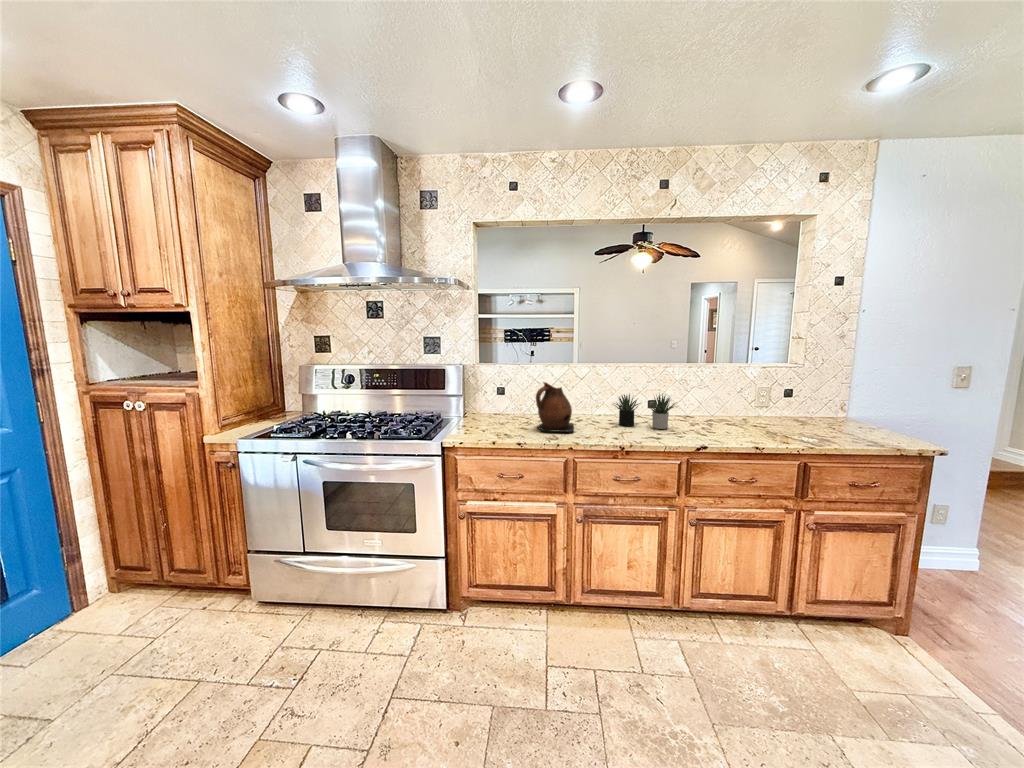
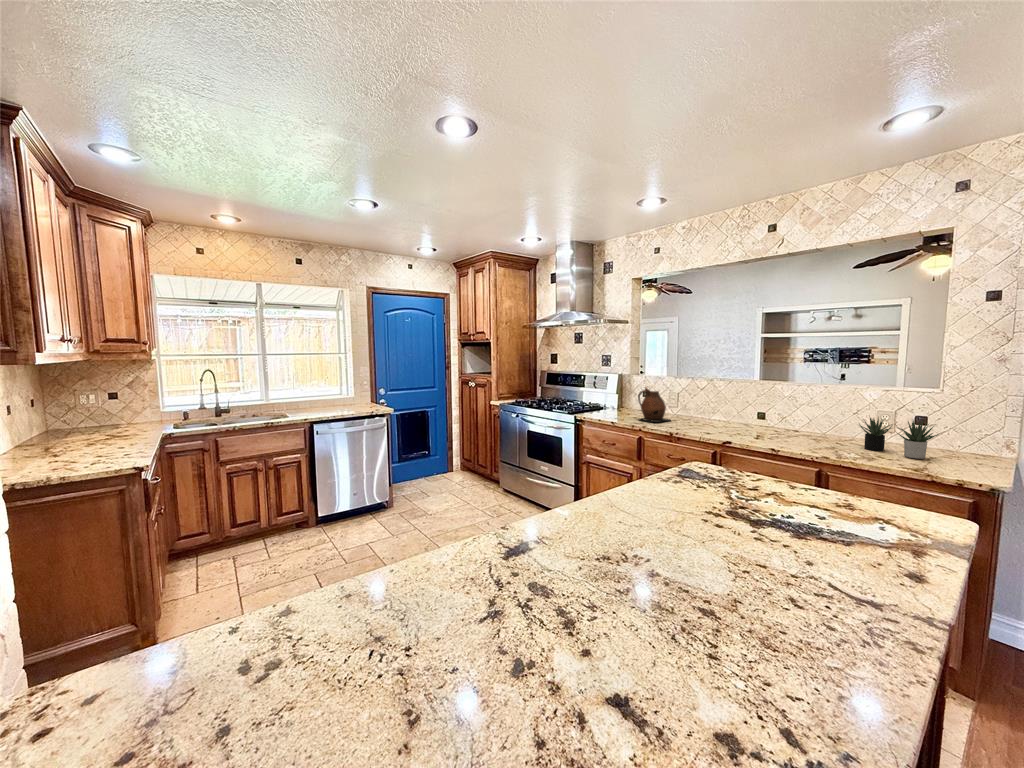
succulent plant: present [614,394,674,429] -> present [859,417,940,459]

